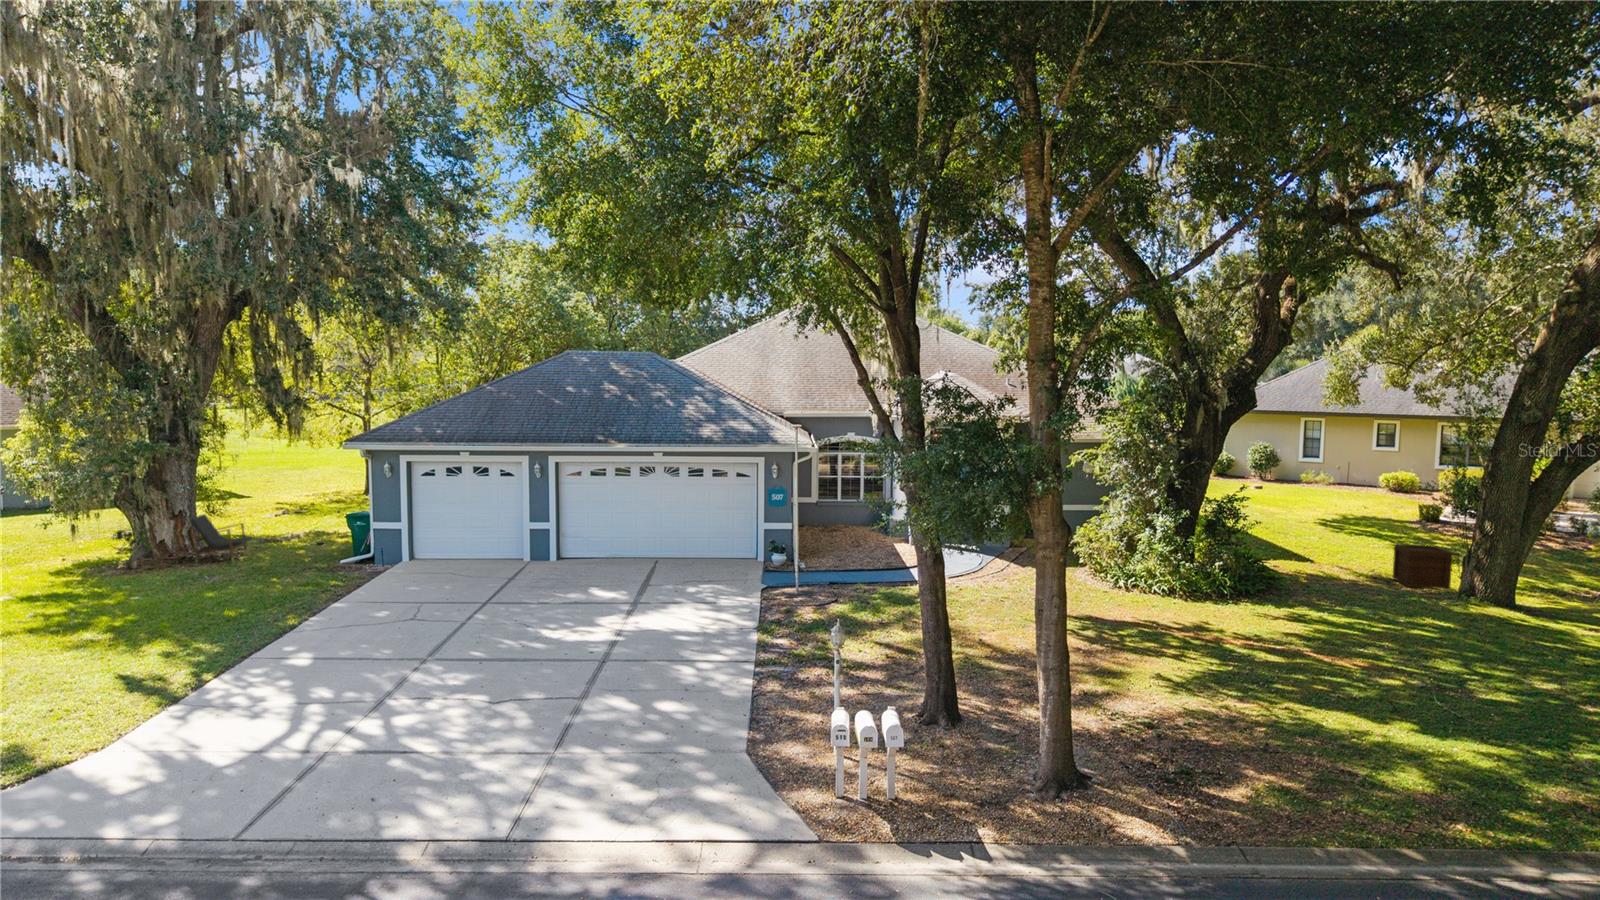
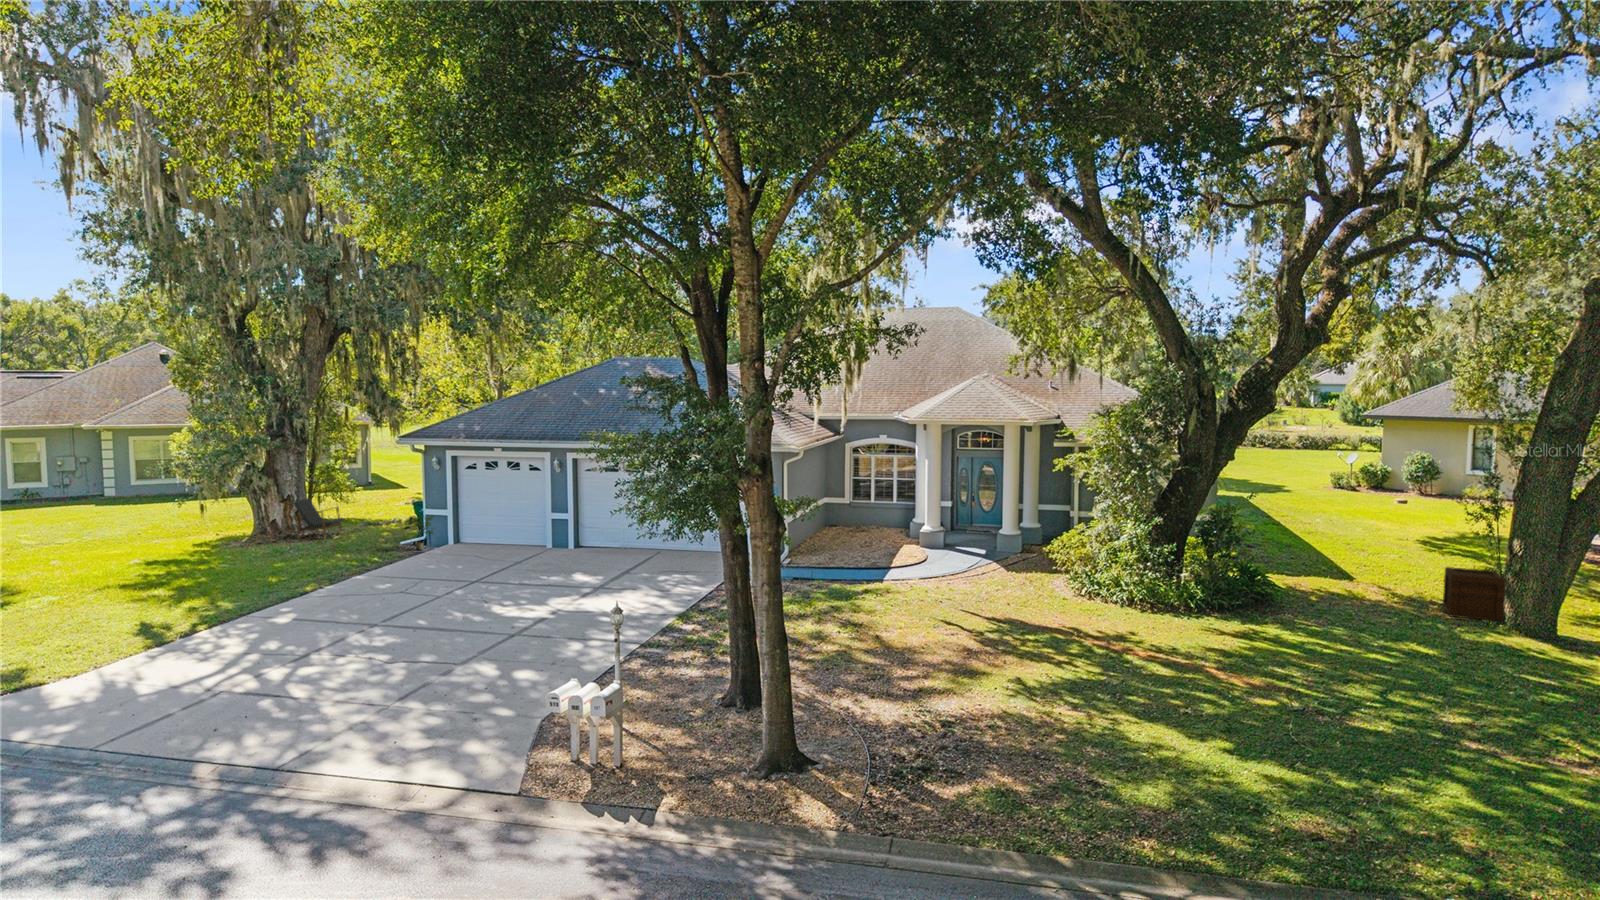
potted plant: present [112,528,149,569] -> present [406,515,433,550]

